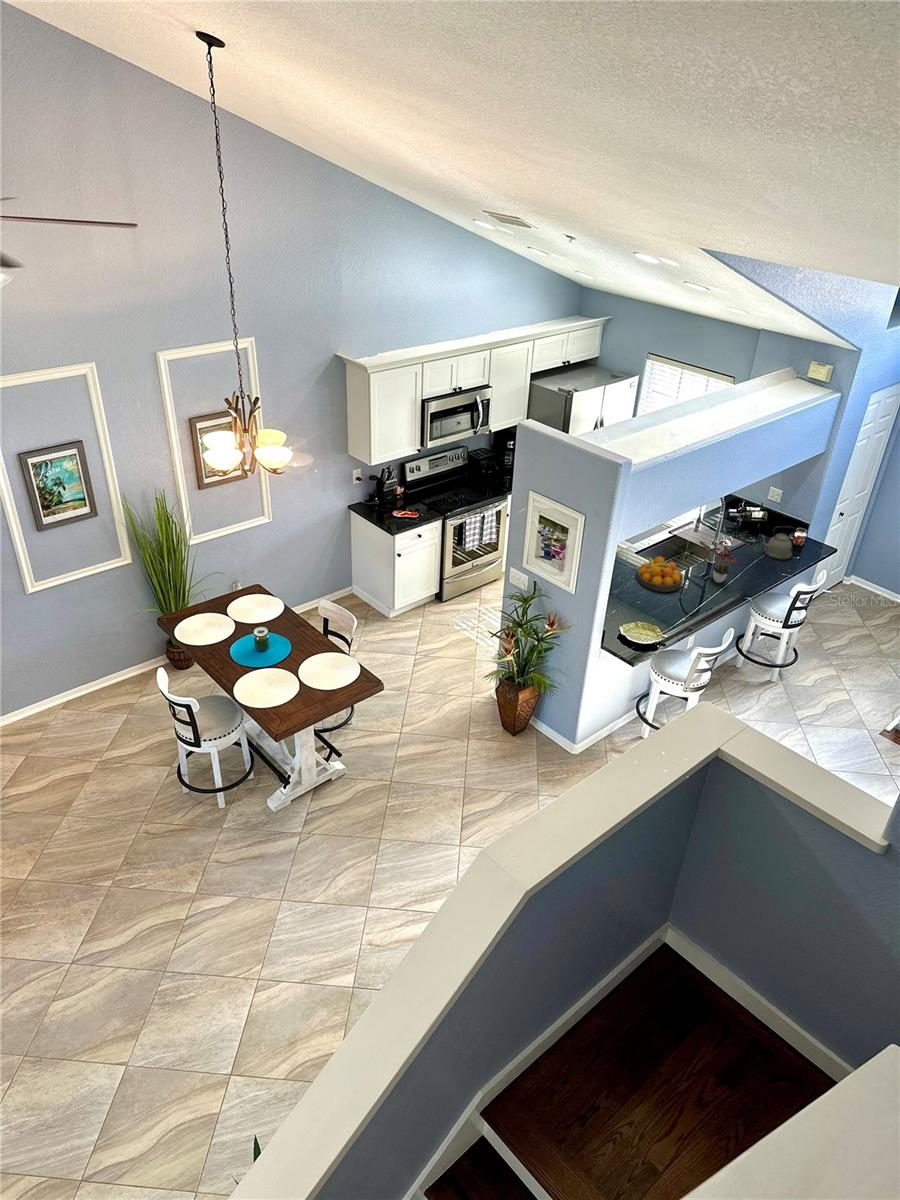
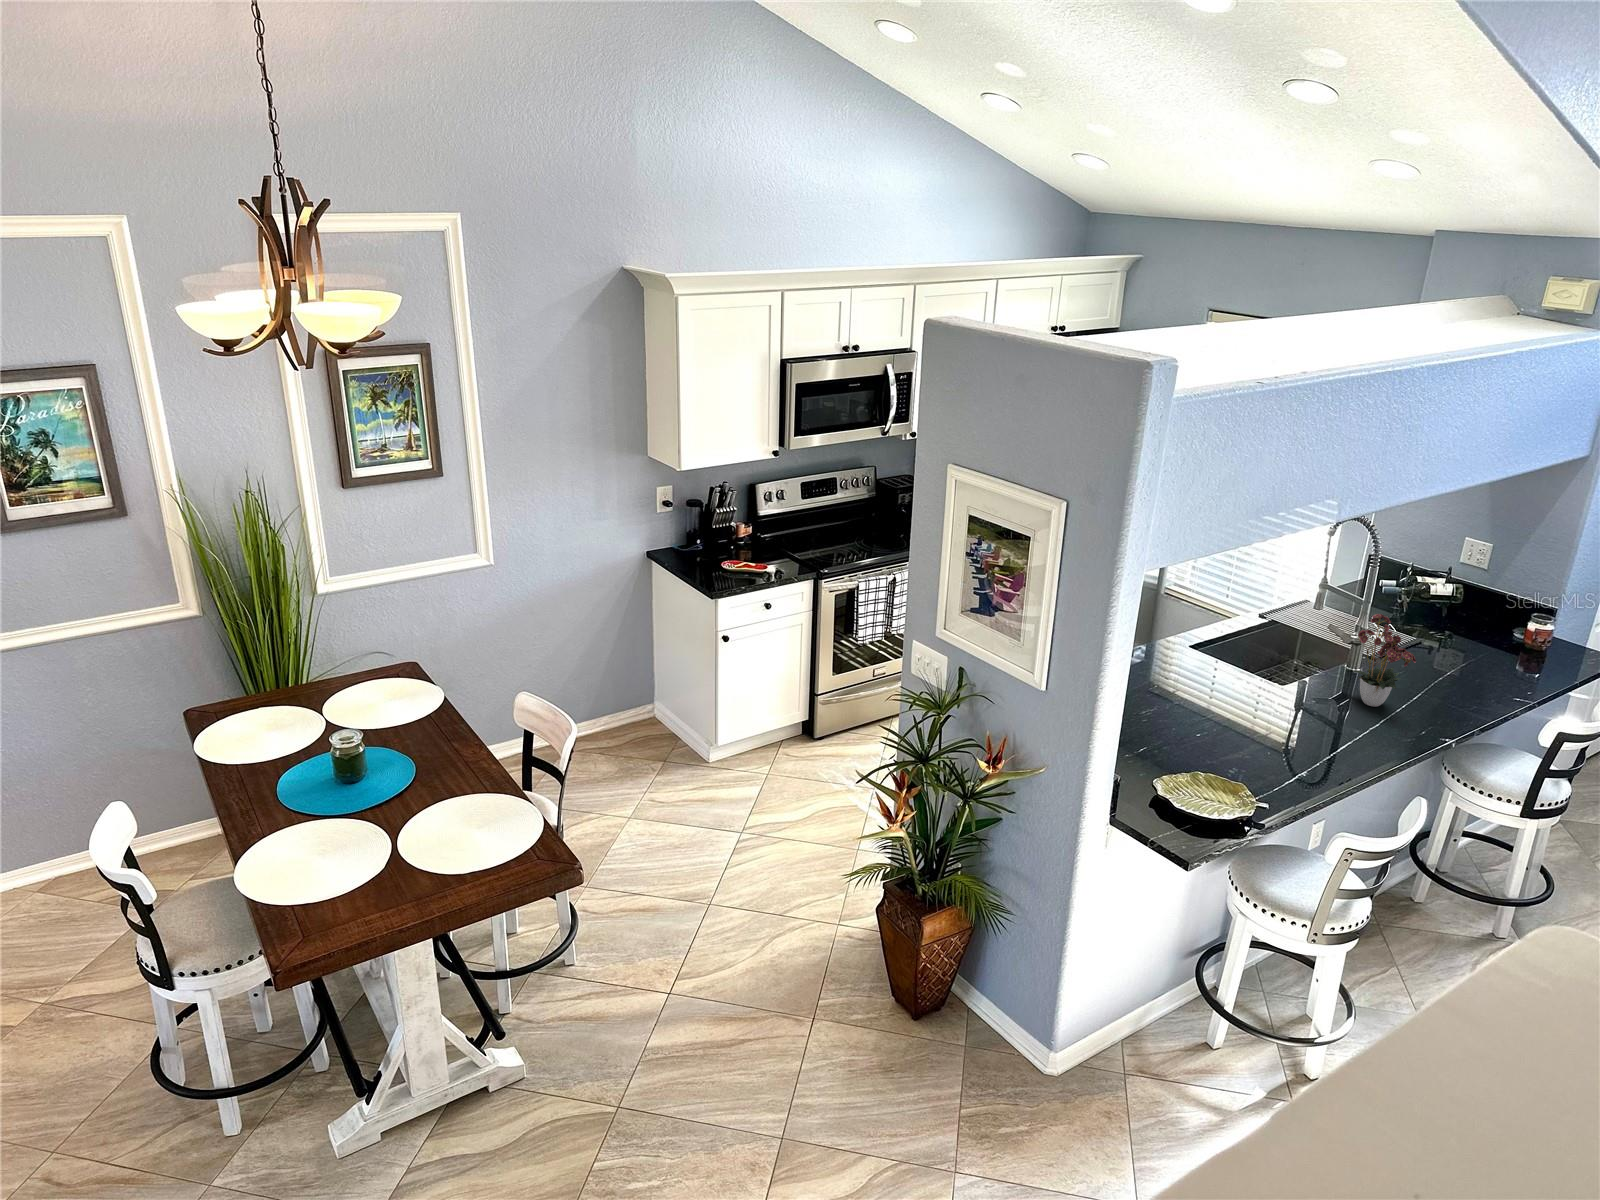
kettle: present [761,526,795,560] -> none [1456,601,1535,671]
fruit bowl: present [637,557,683,592] -> none [1190,645,1294,716]

